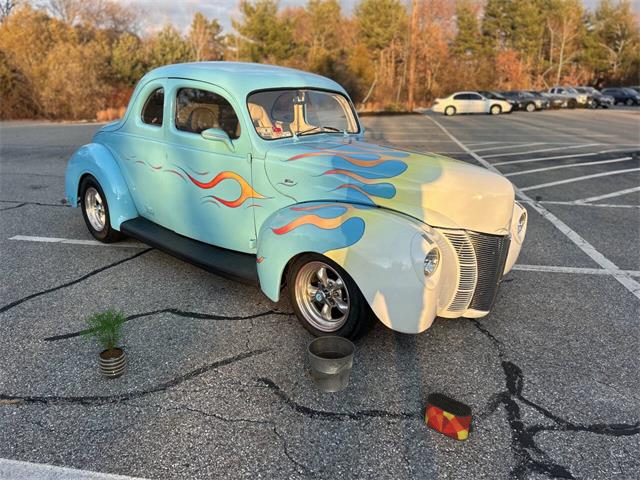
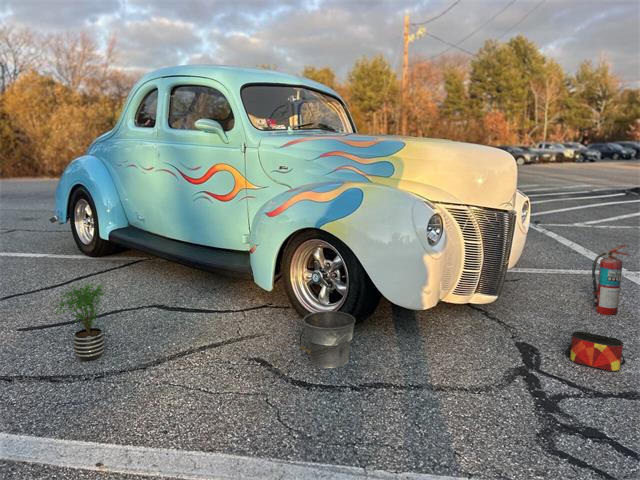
fire extinguisher: none [580,266,617,330] -> present [592,245,630,315]
bag: present [422,393,474,441] -> present [565,332,625,372]

